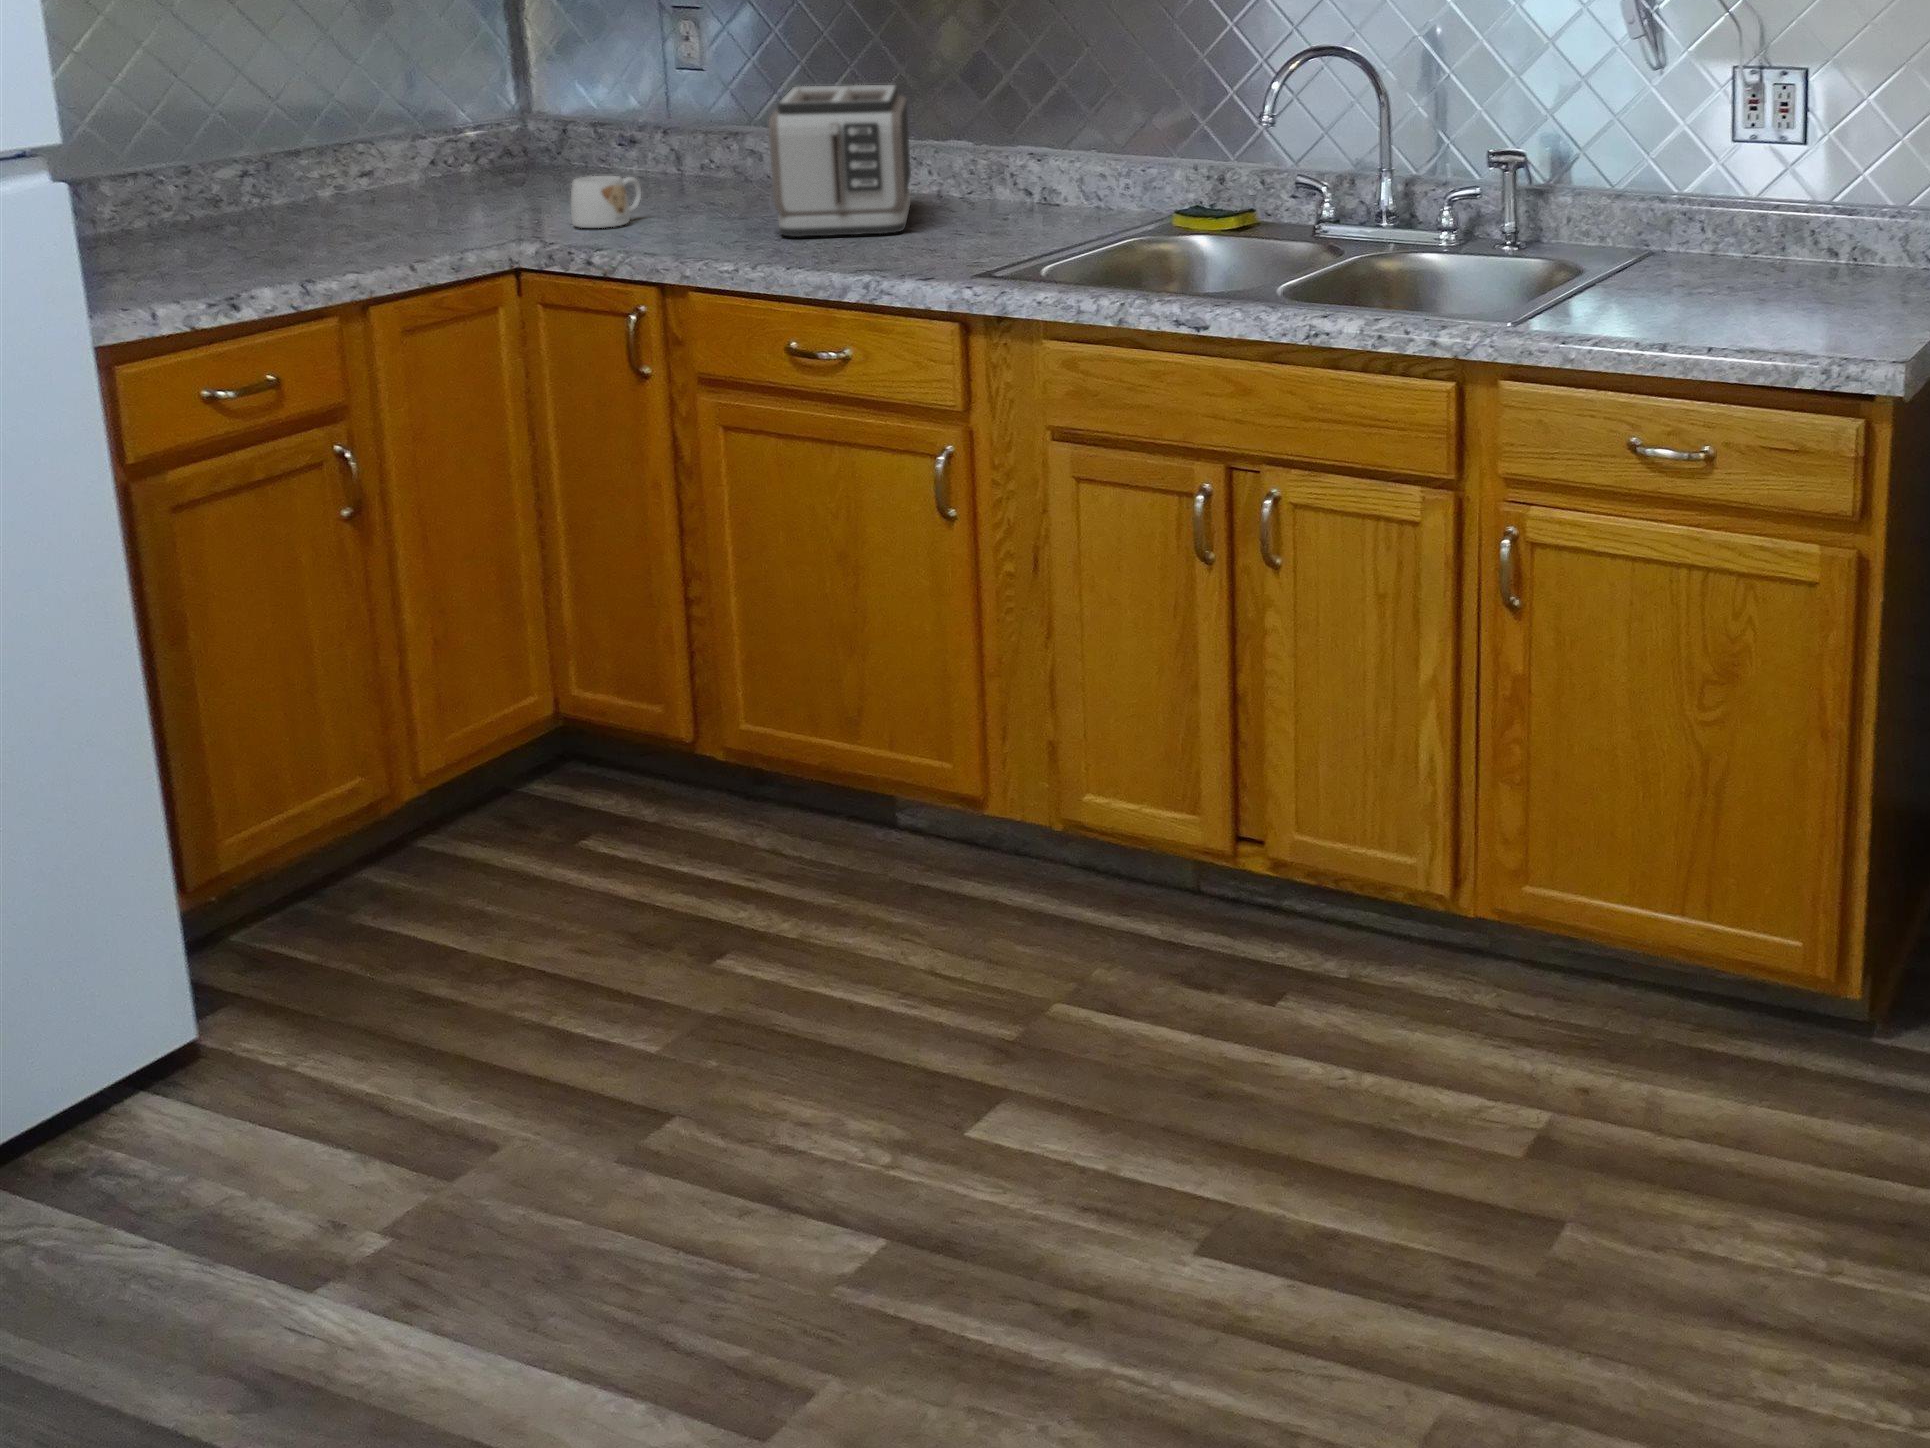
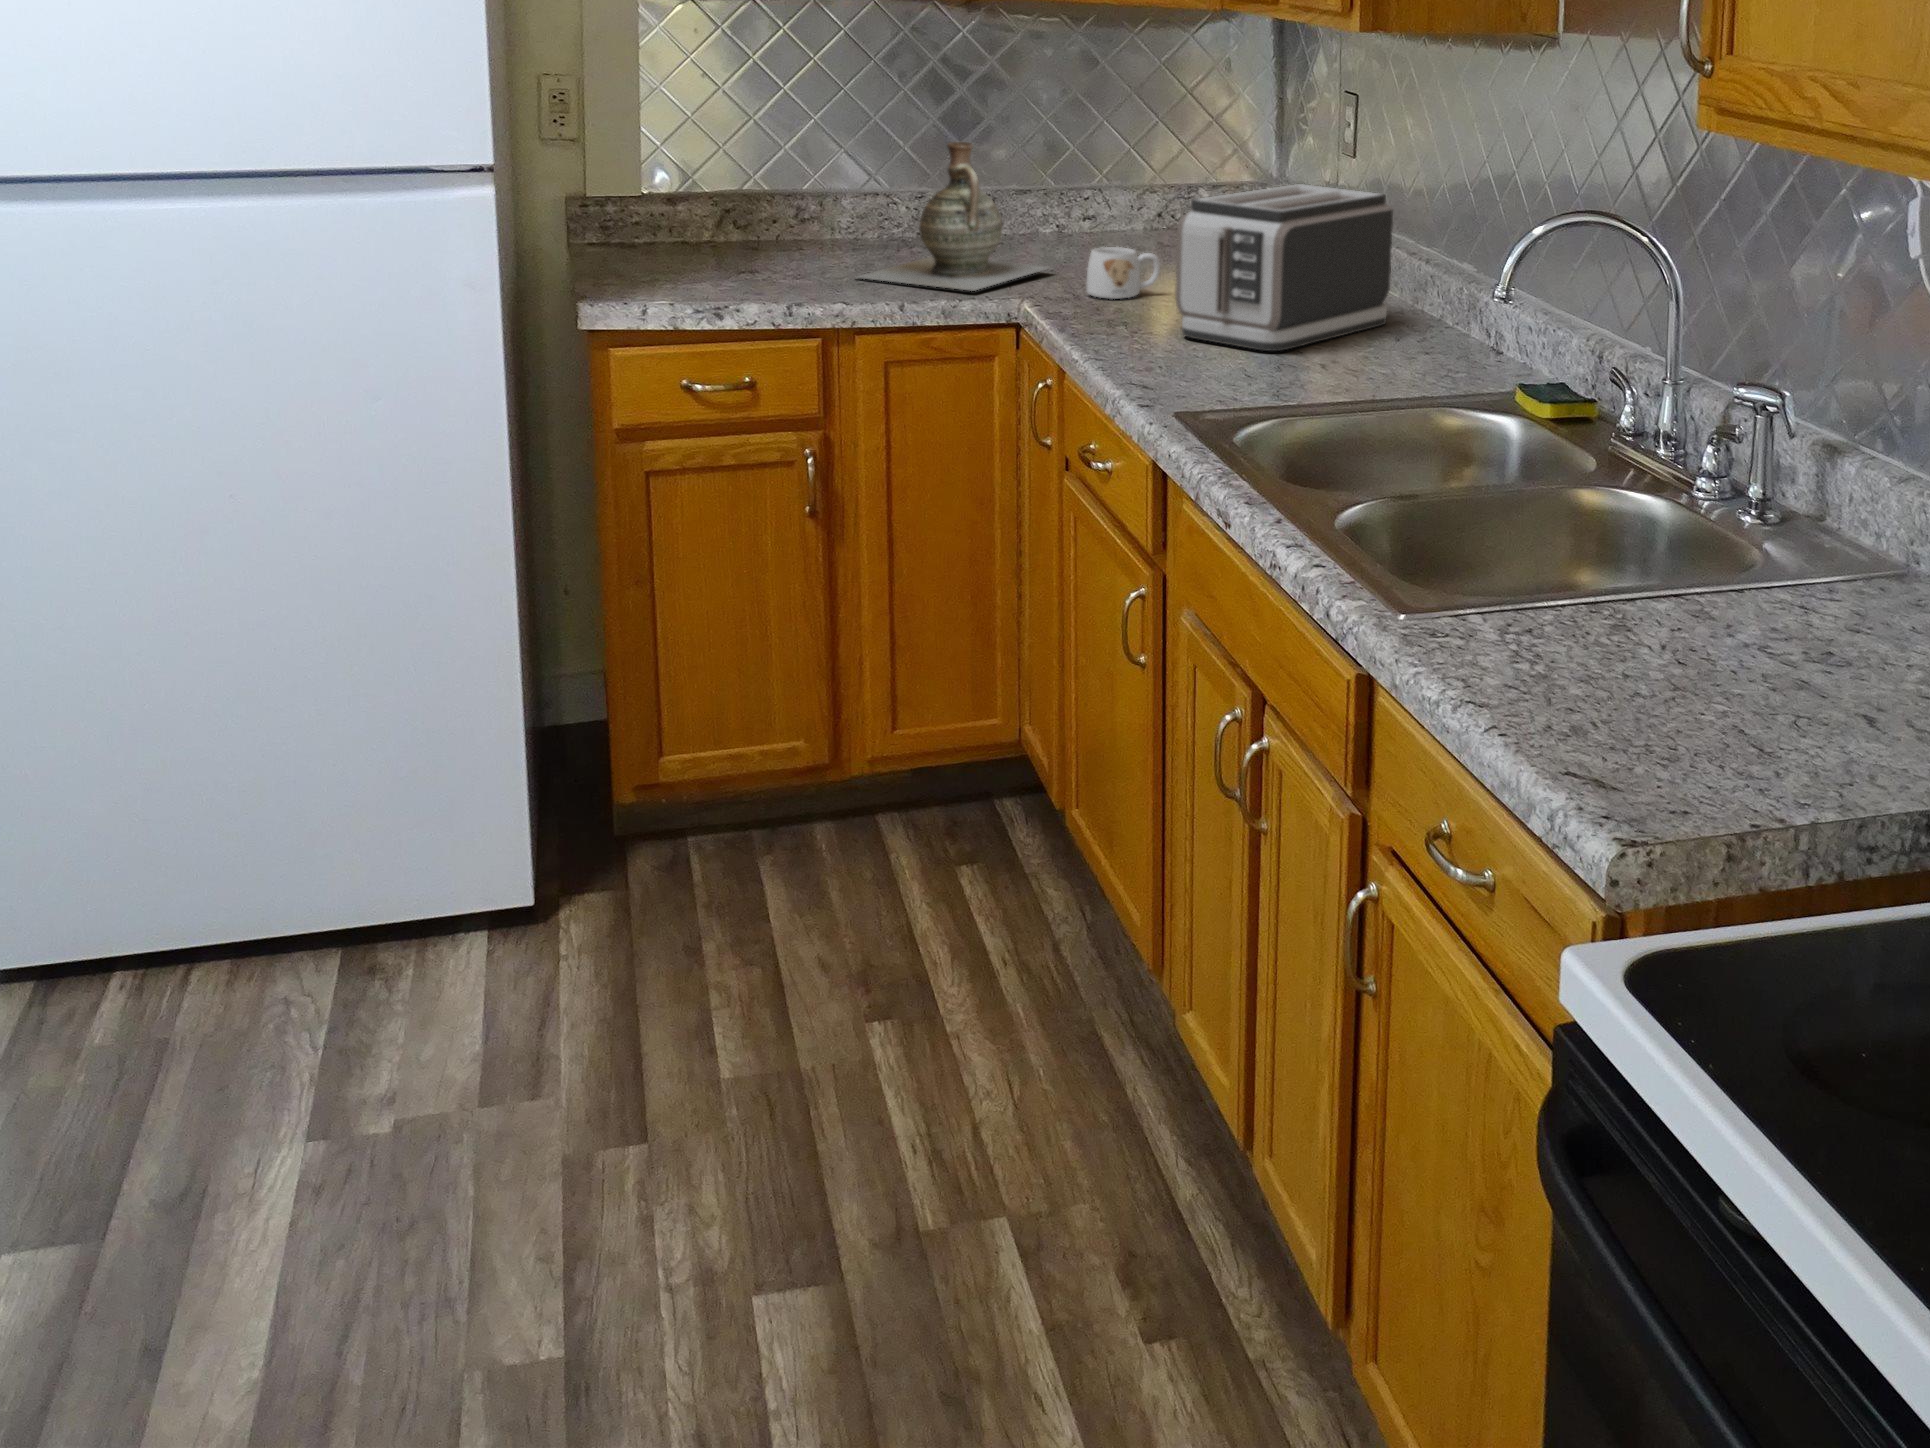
ceramic jug: none [272,87,476,255] -> present [858,142,1050,291]

